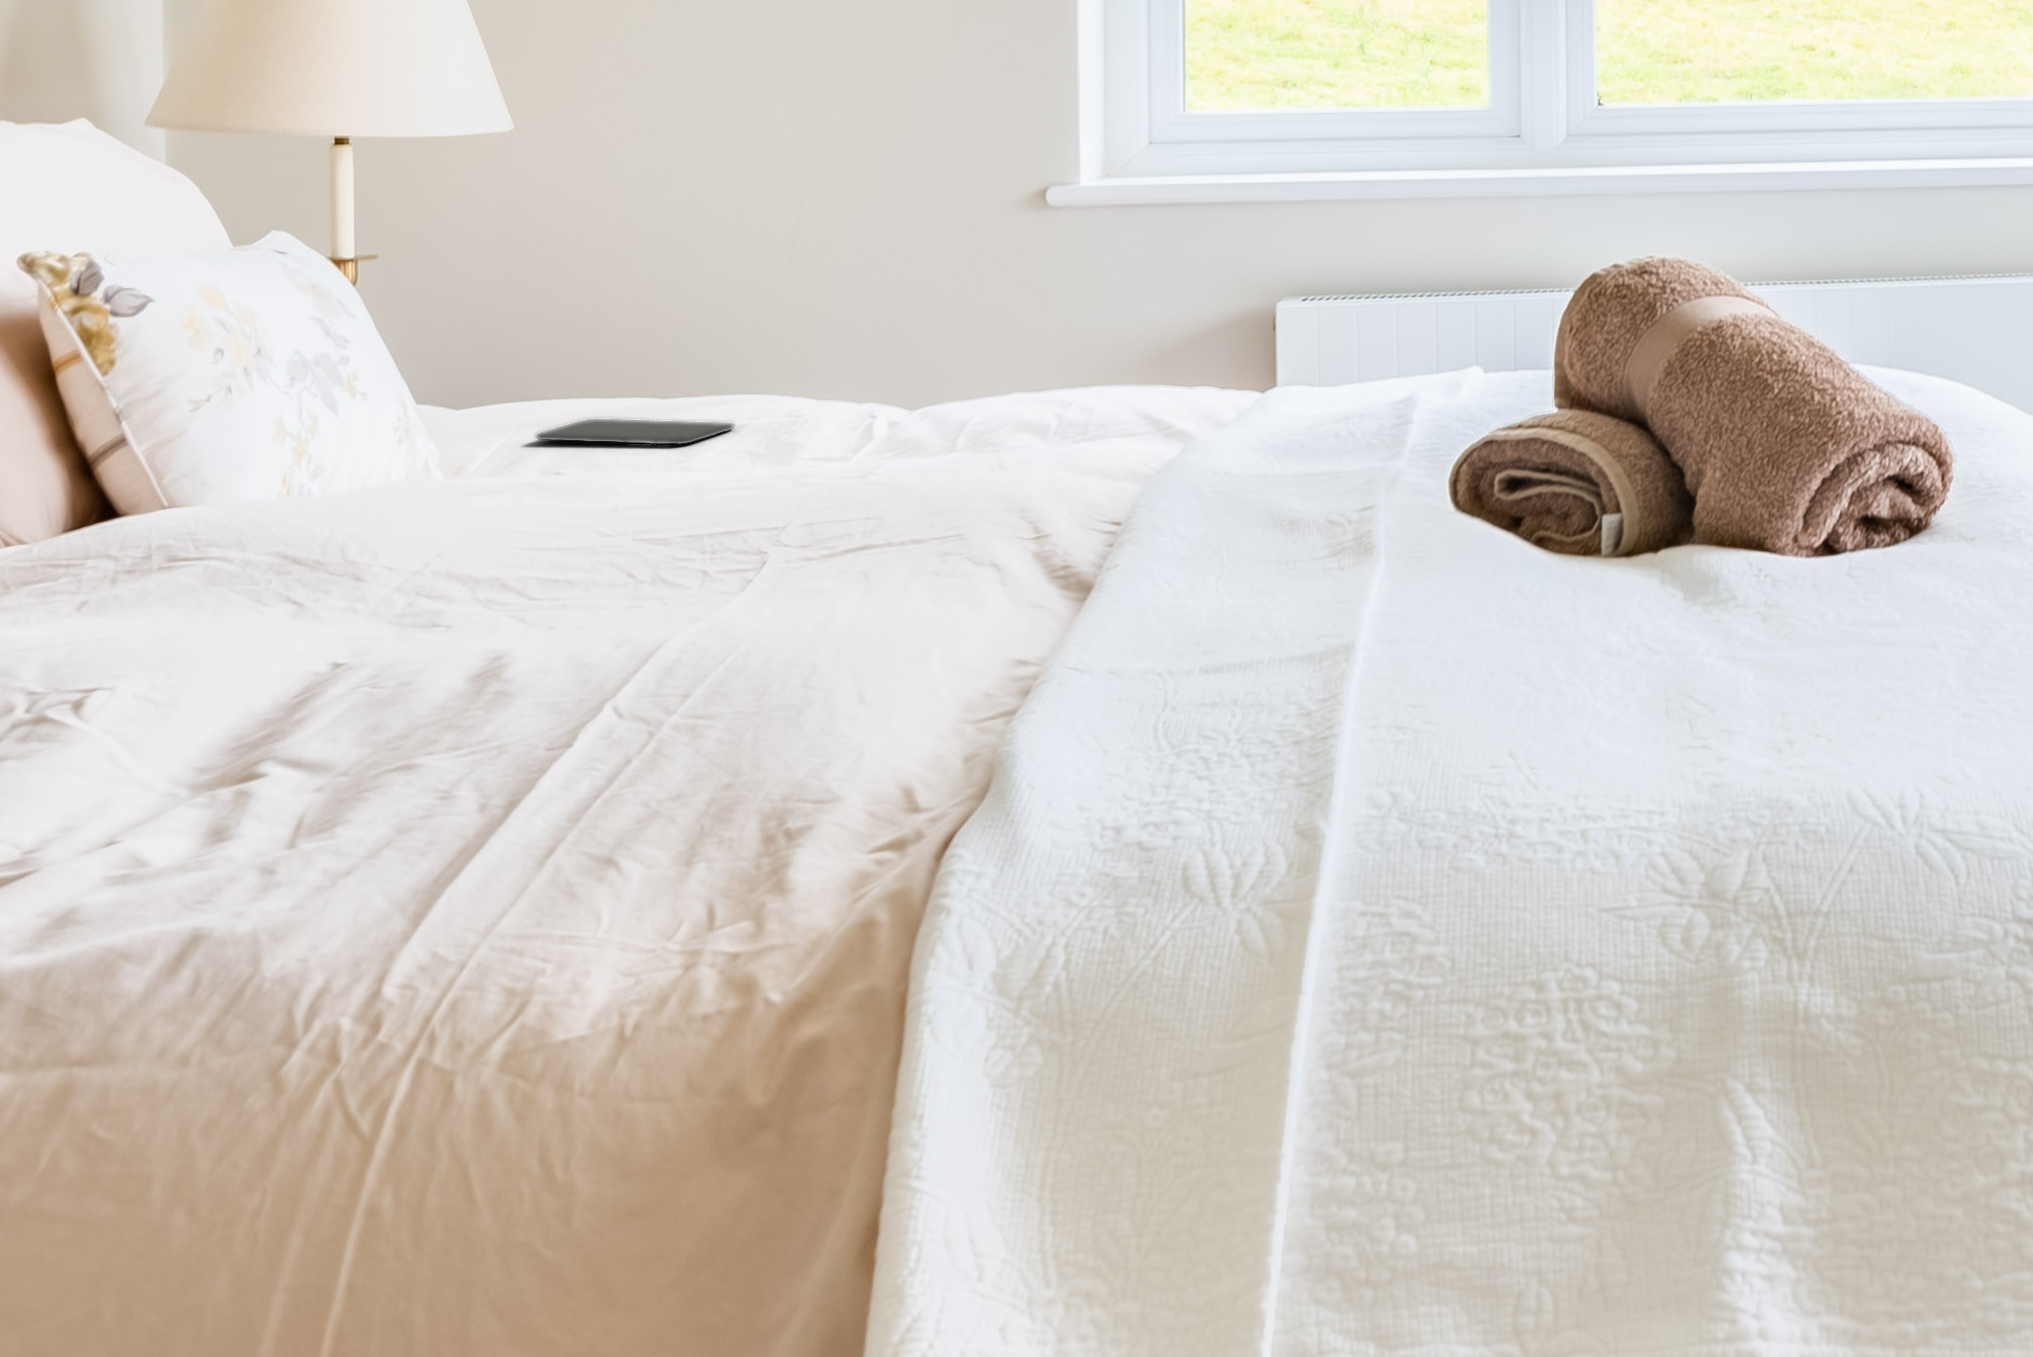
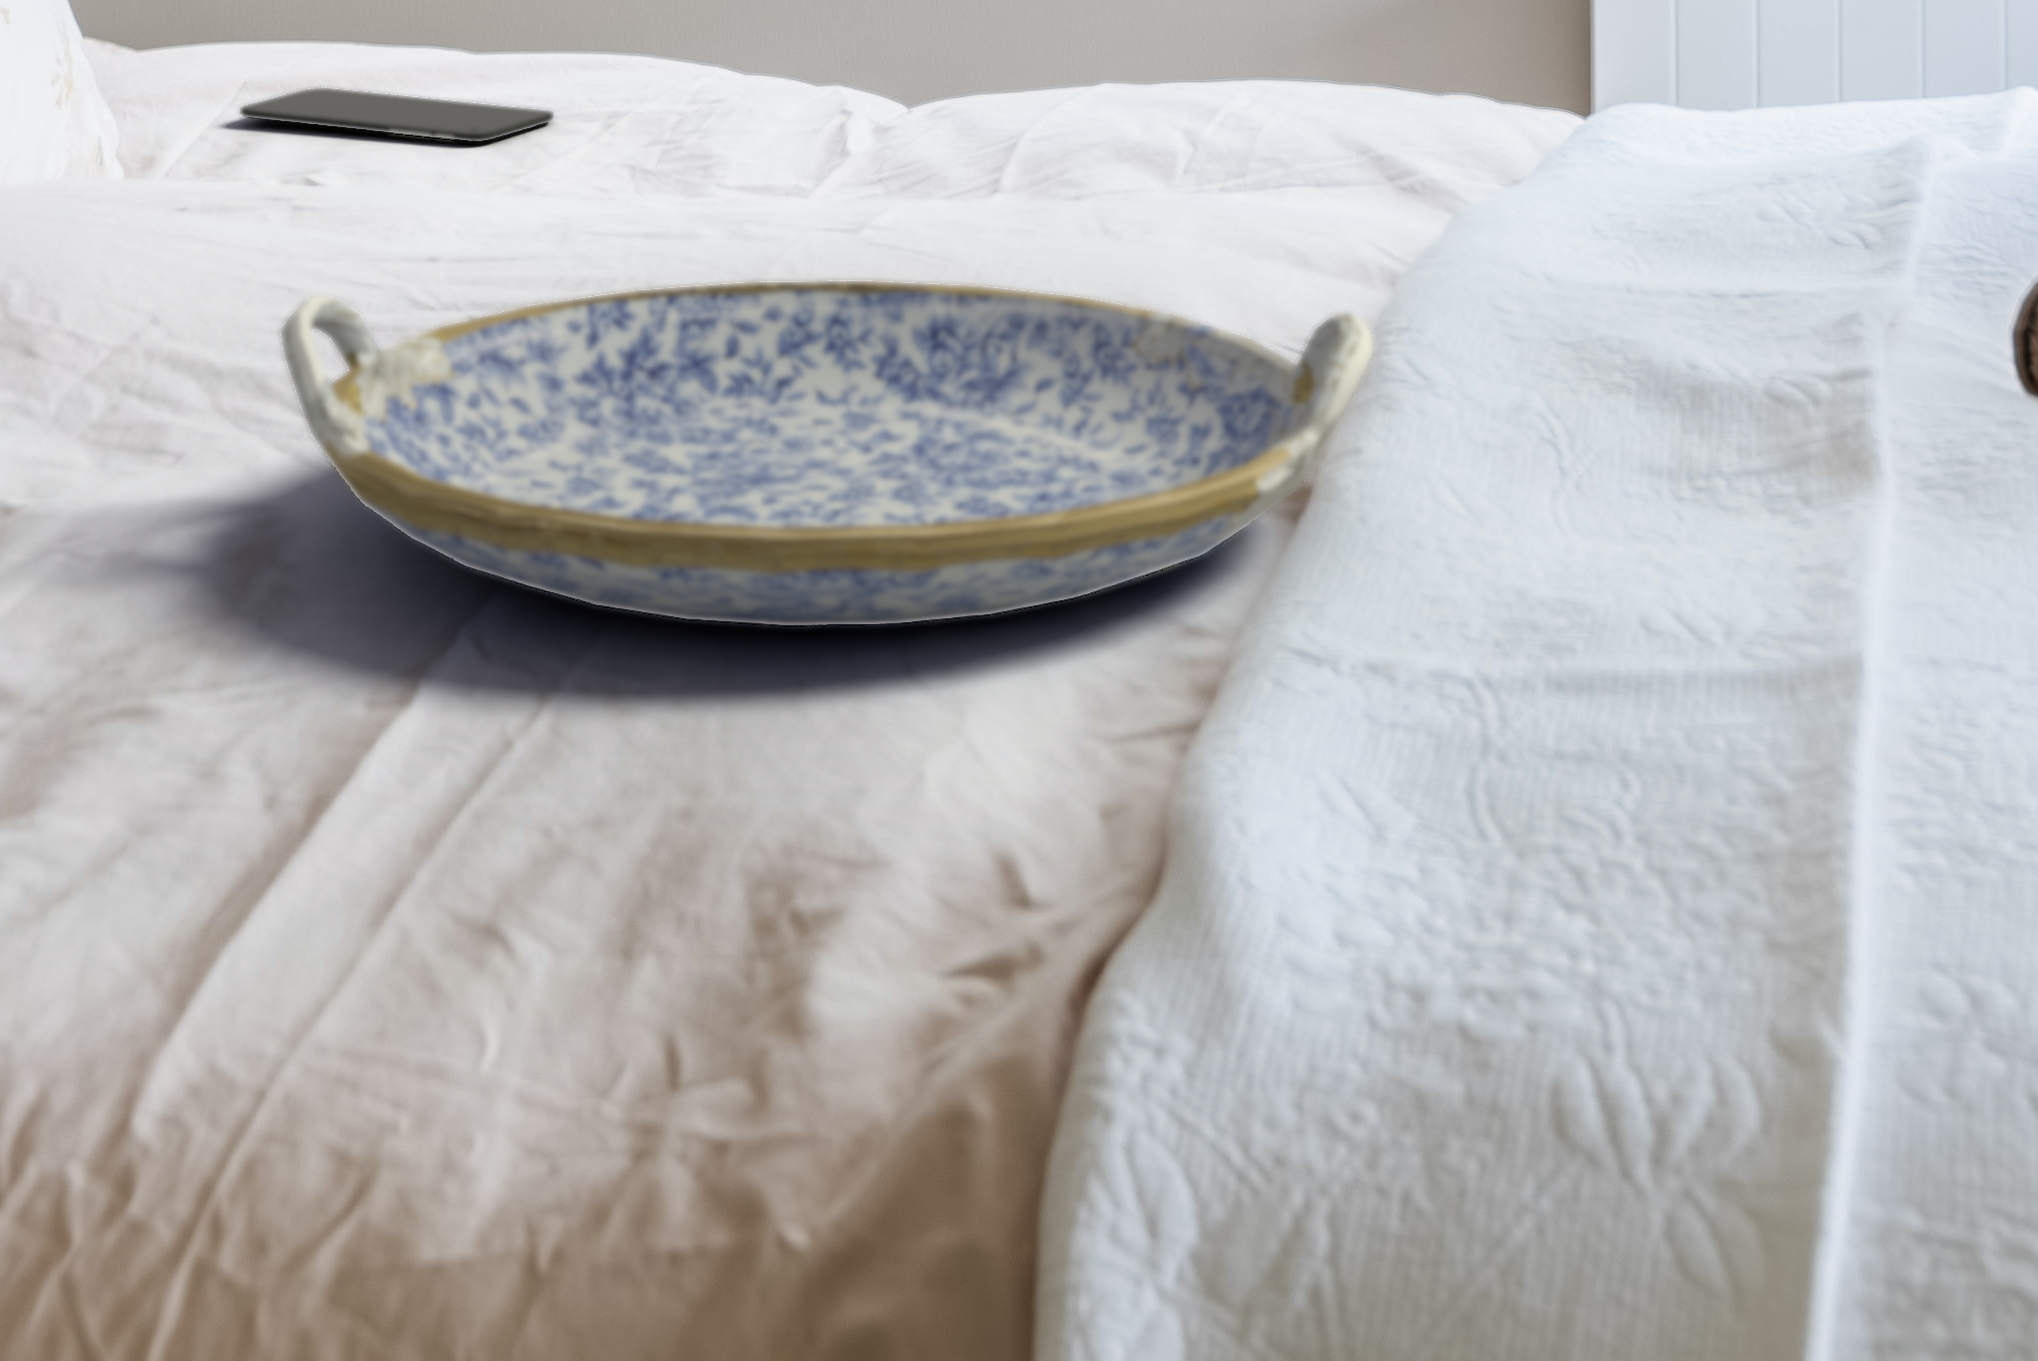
serving tray: none [499,504,1113,689] -> present [281,281,1373,626]

